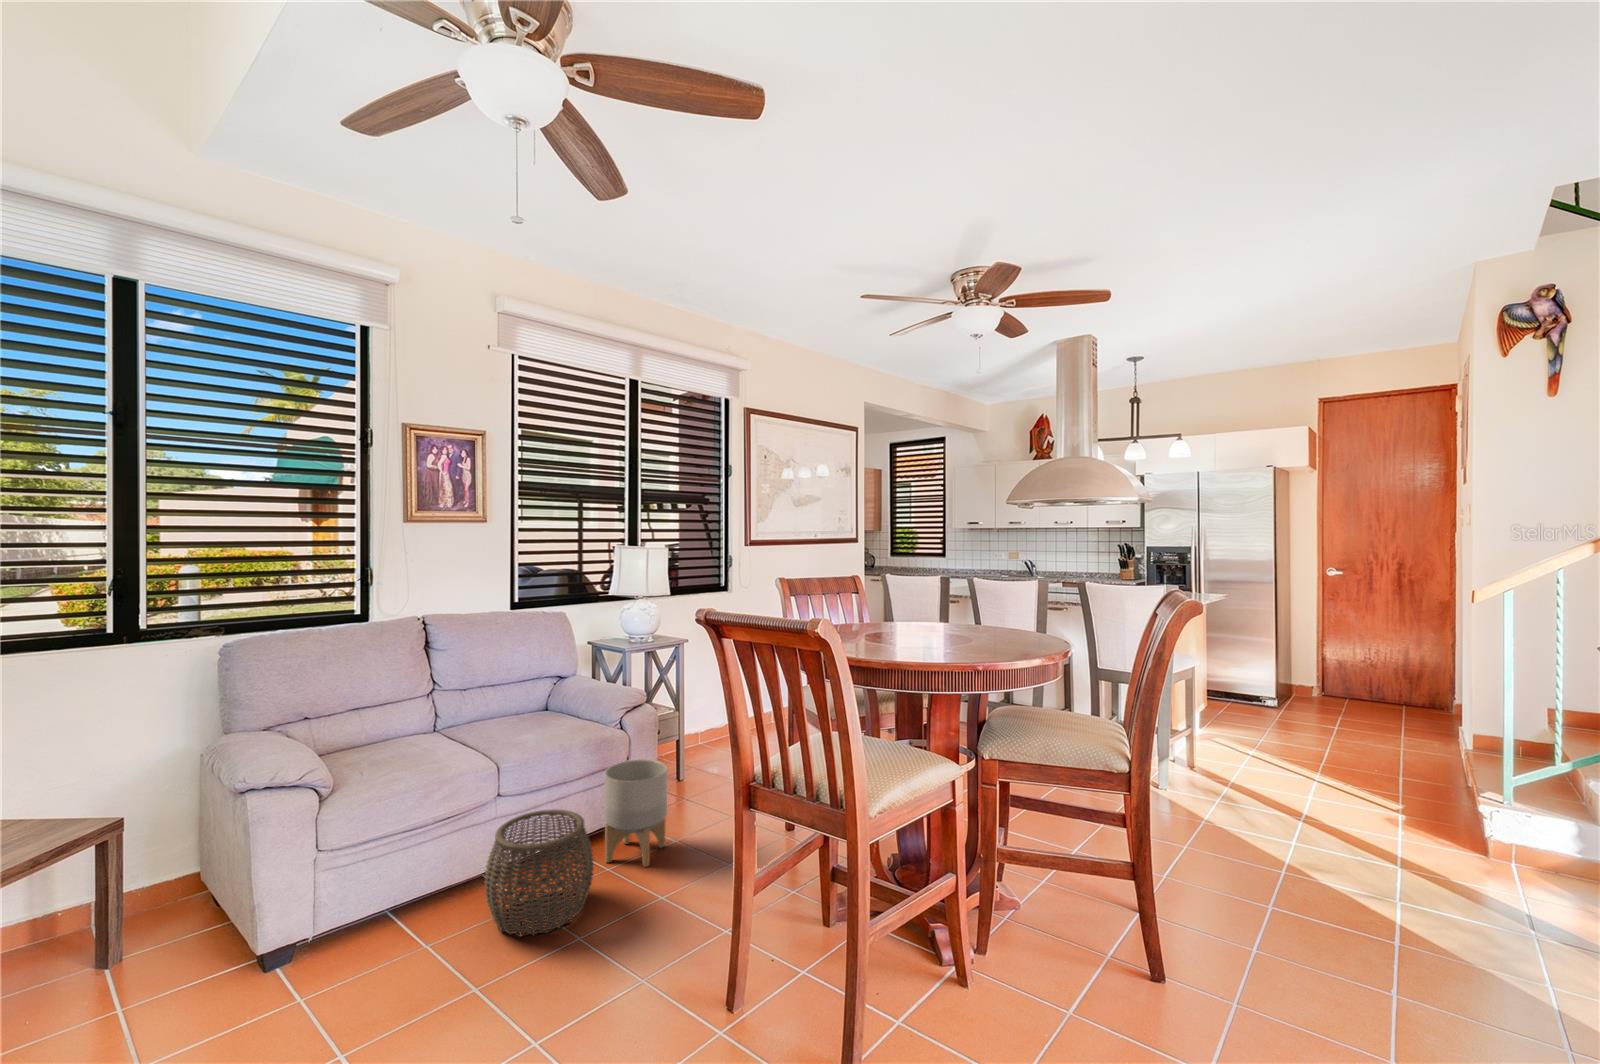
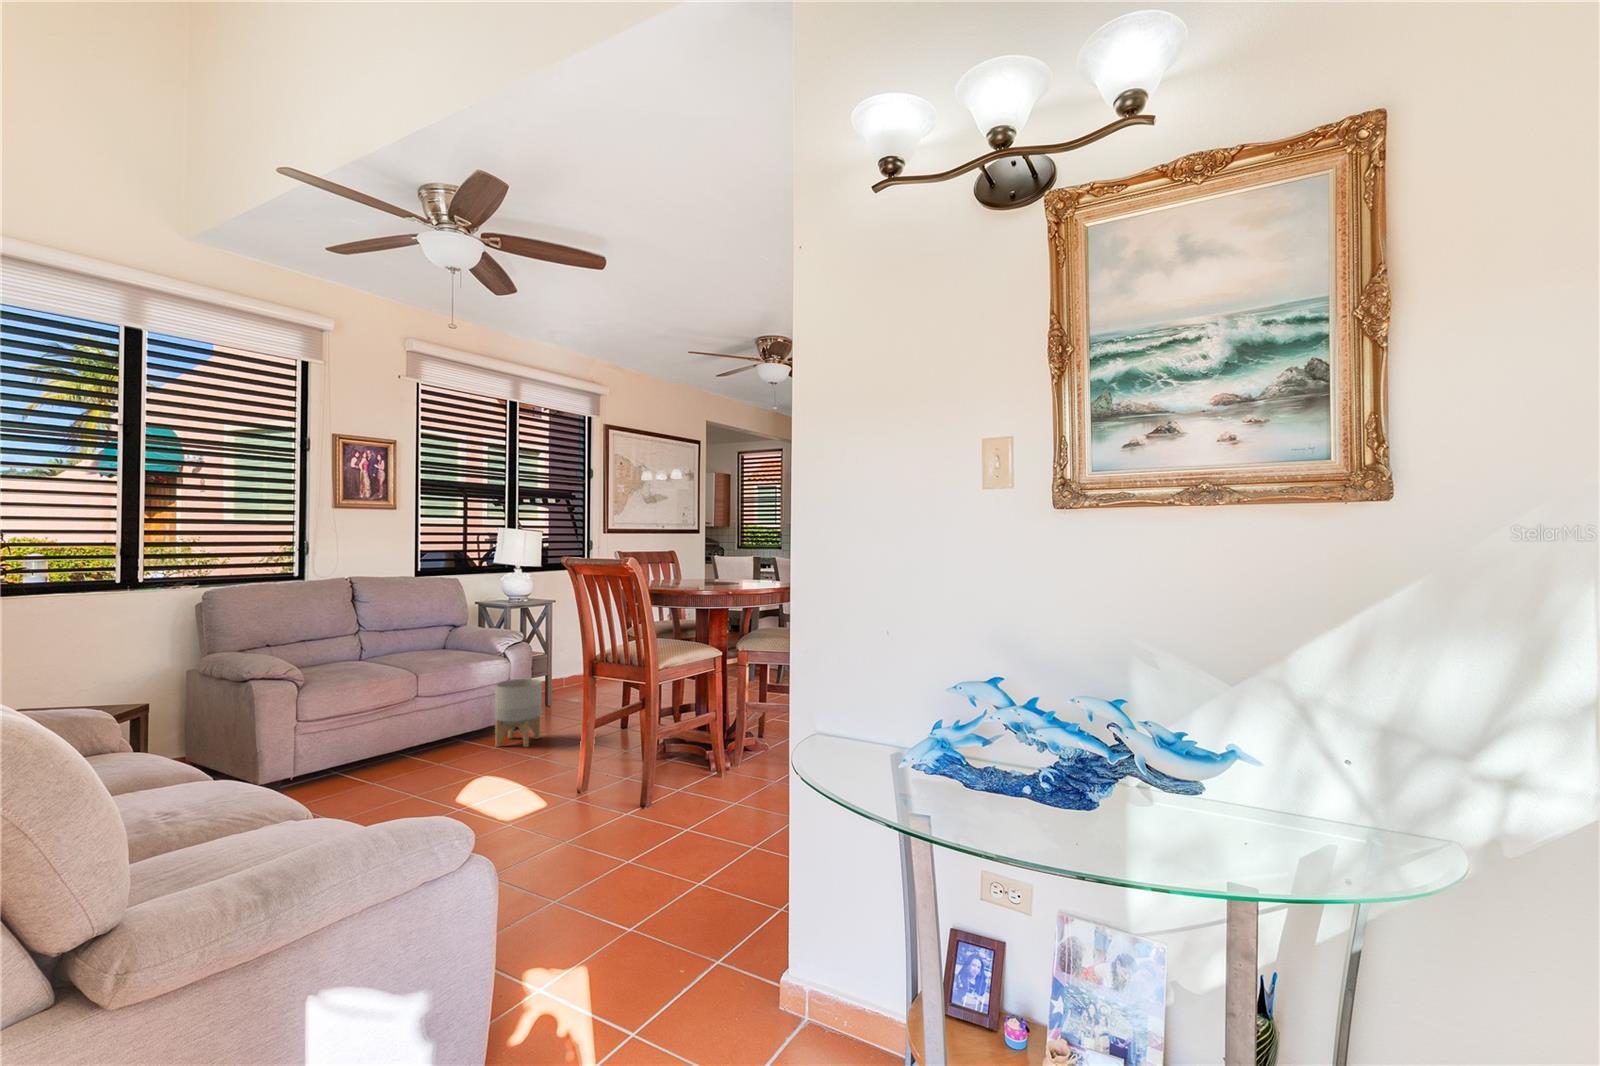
woven basket: present [485,810,594,936] -> none [413,703,491,777]

